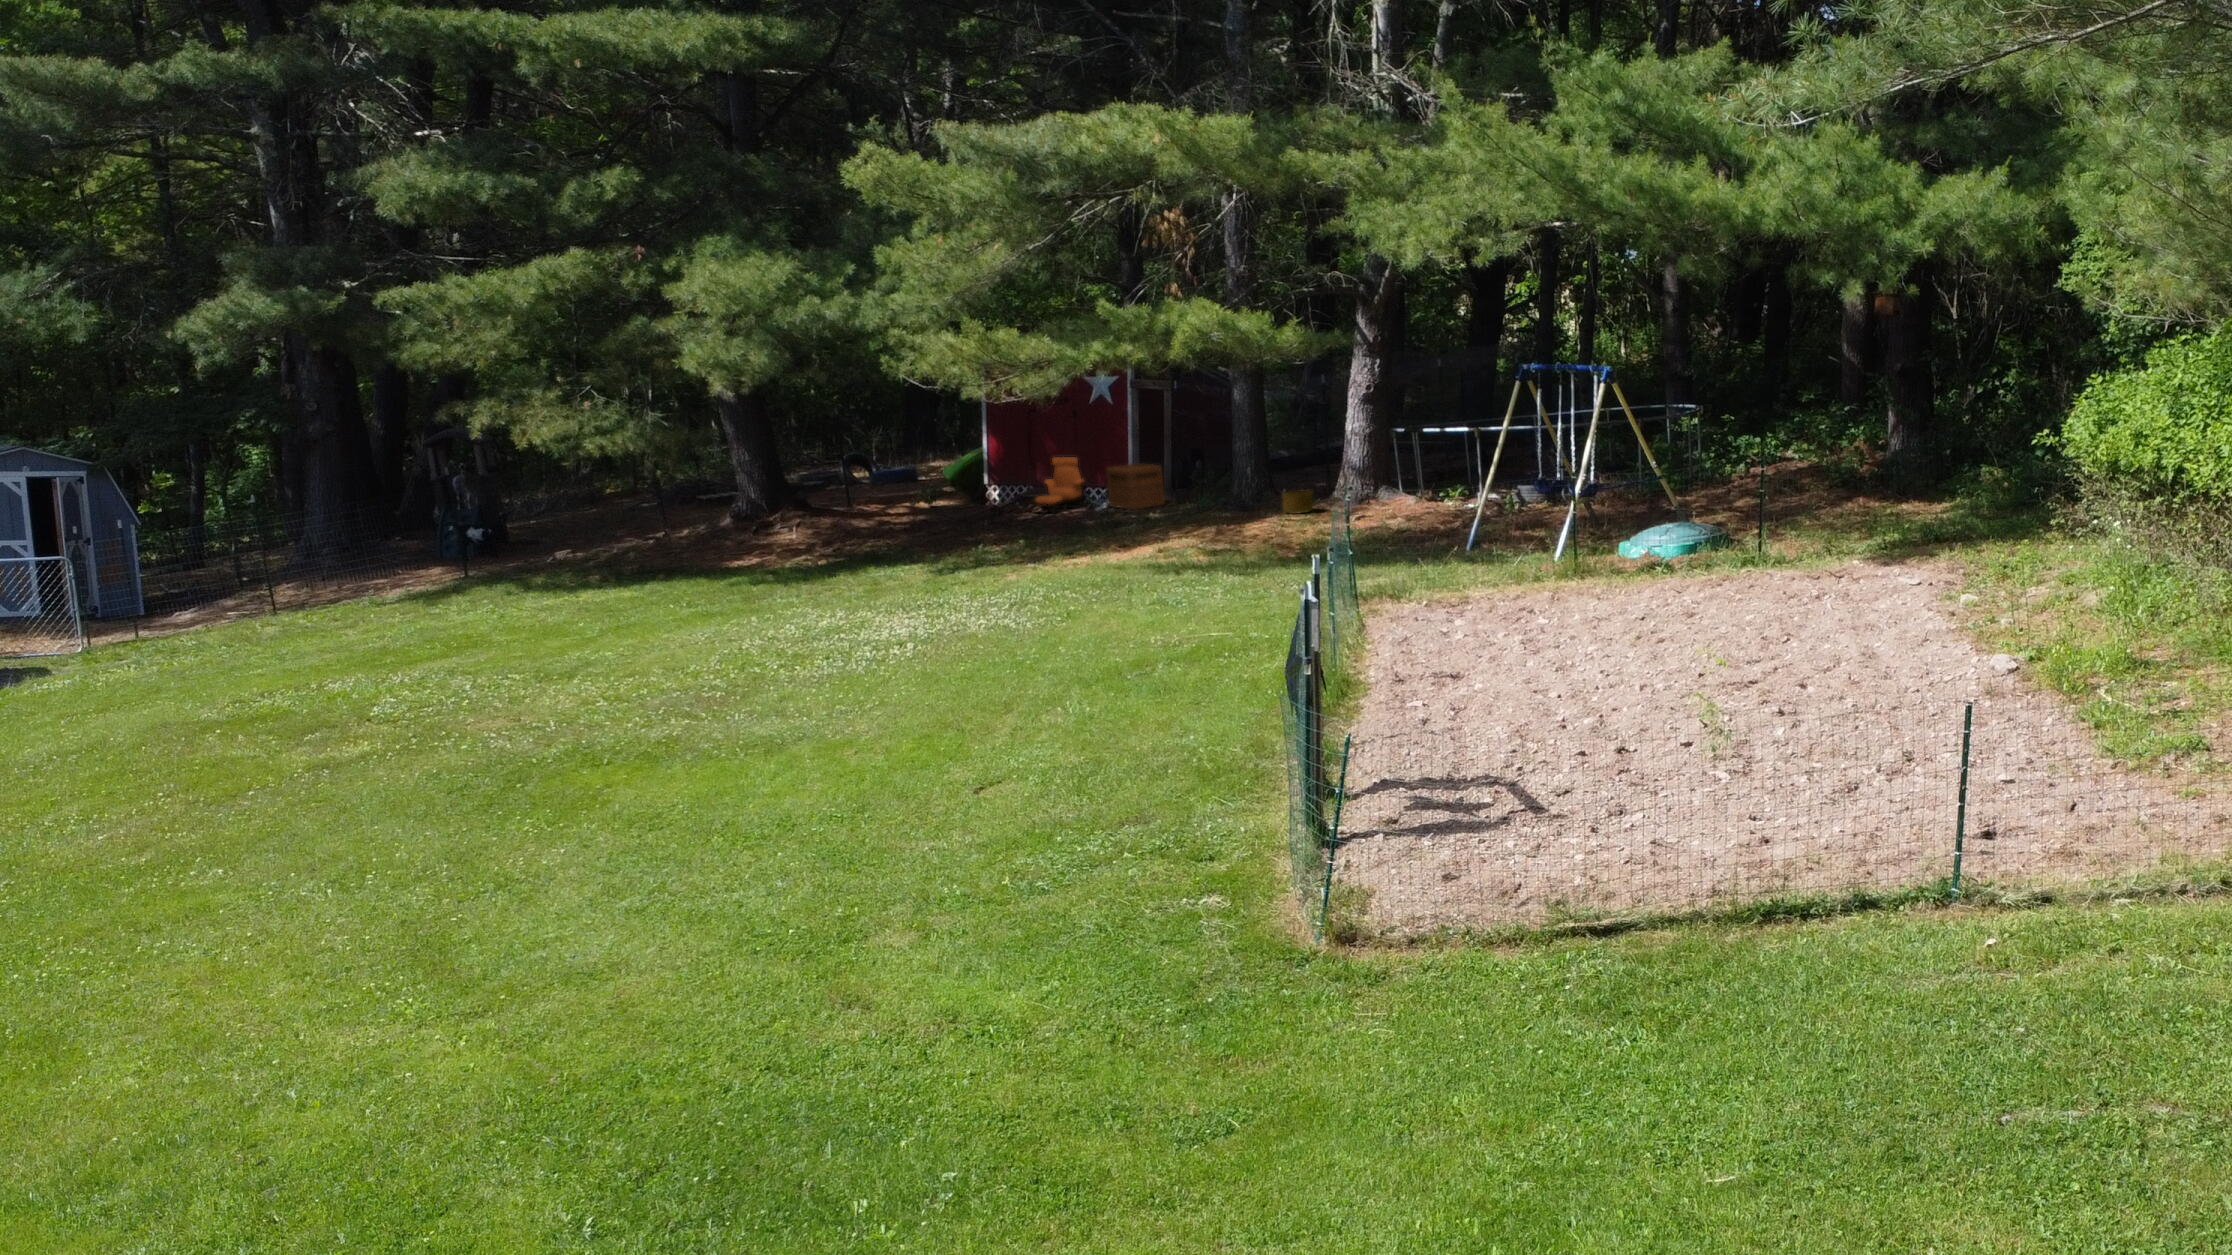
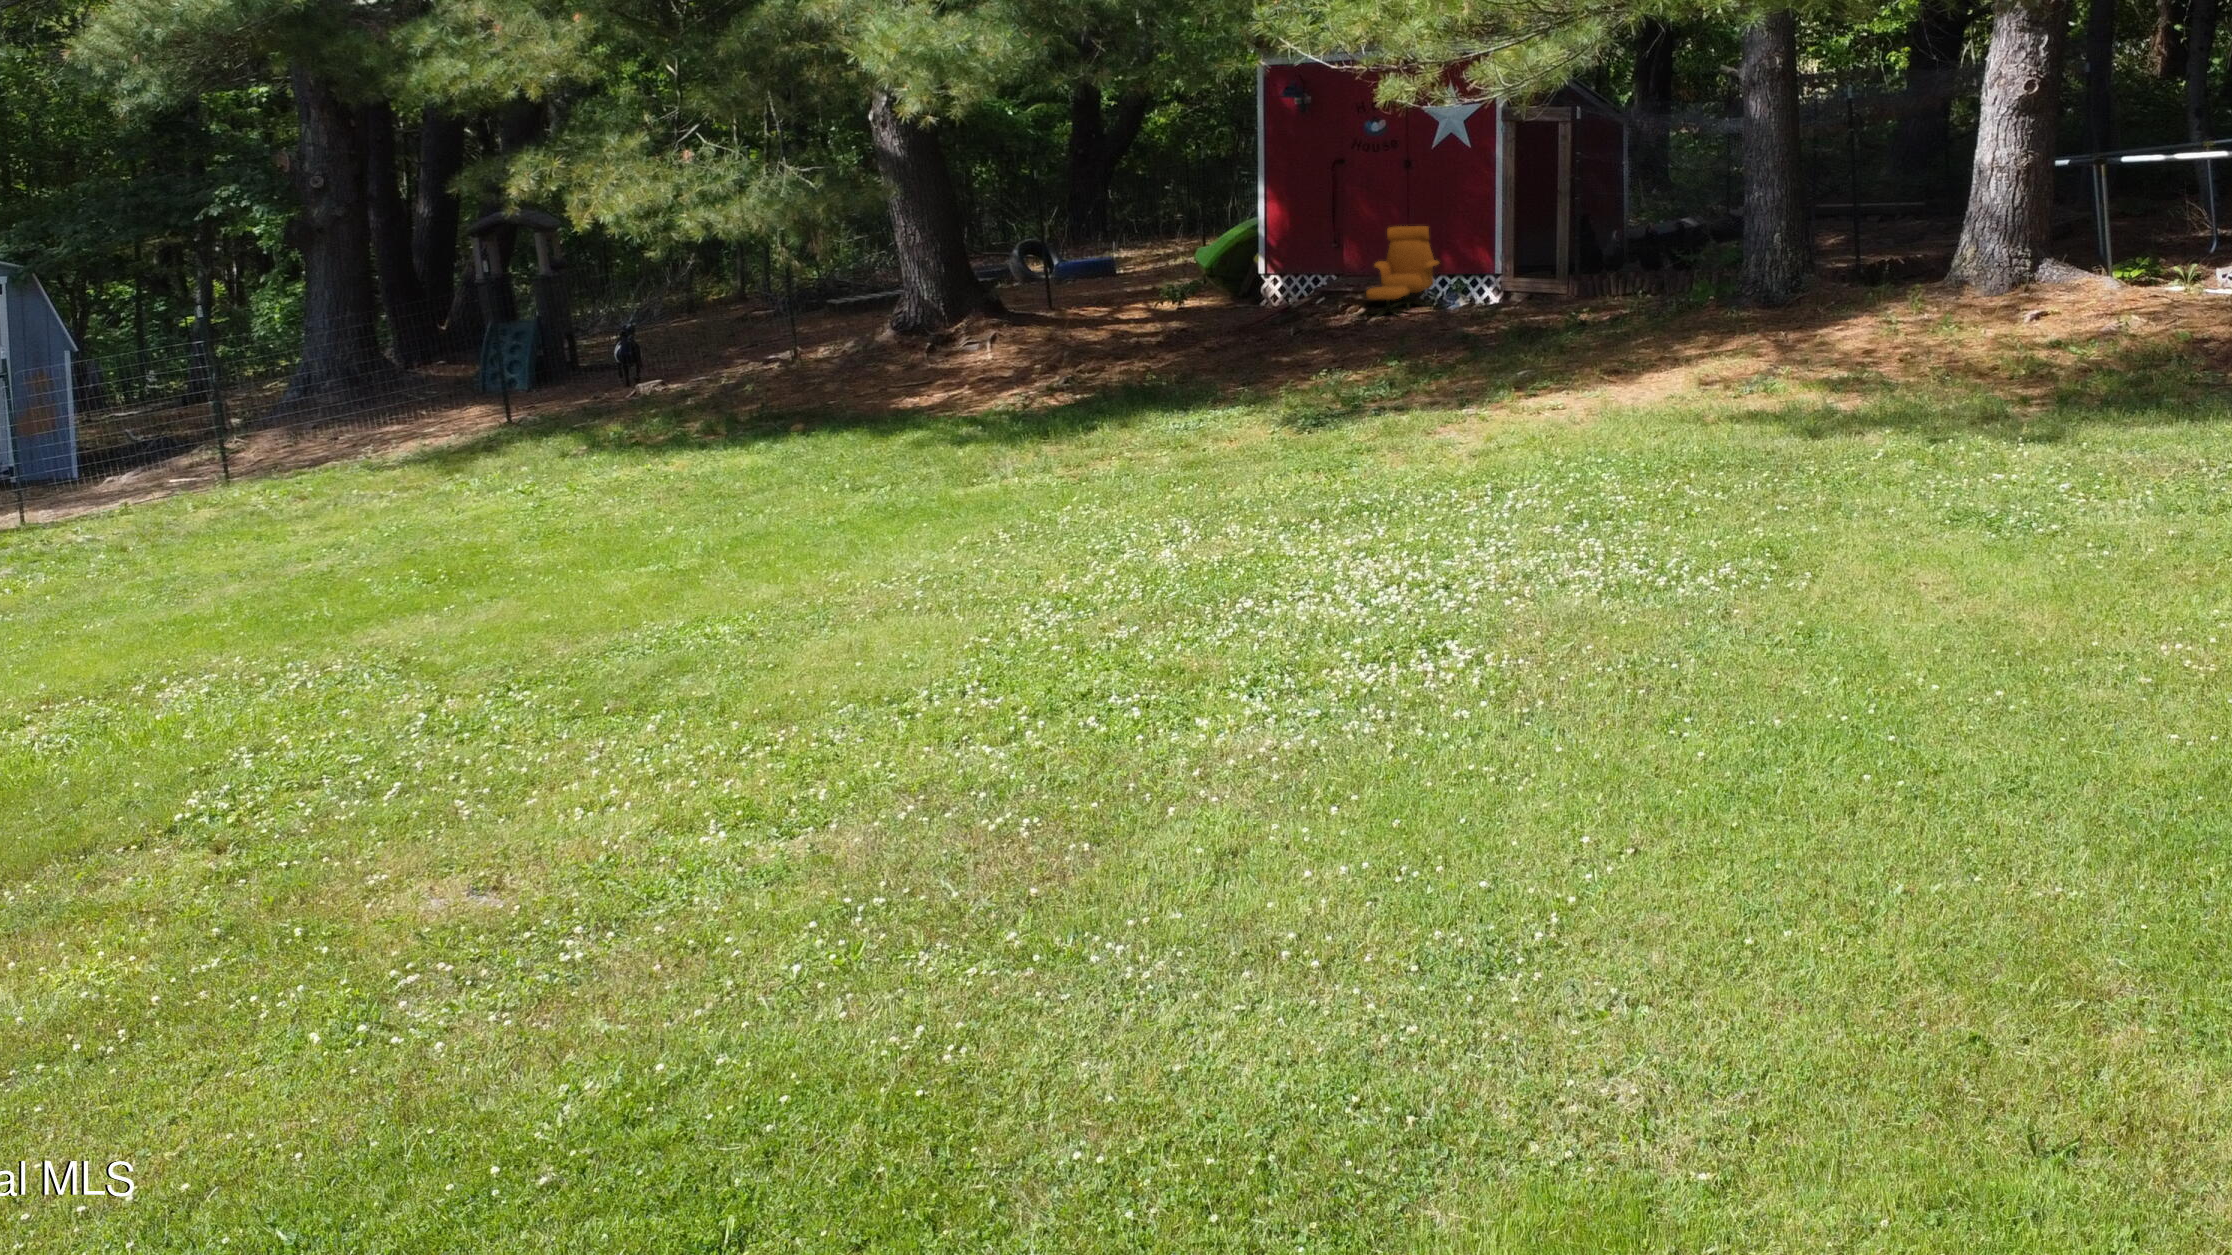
wooden crate: present [1106,463,1165,510] -> none [1477,233,1571,308]
basket: present [1282,490,1313,514] -> none [1804,271,1860,310]

